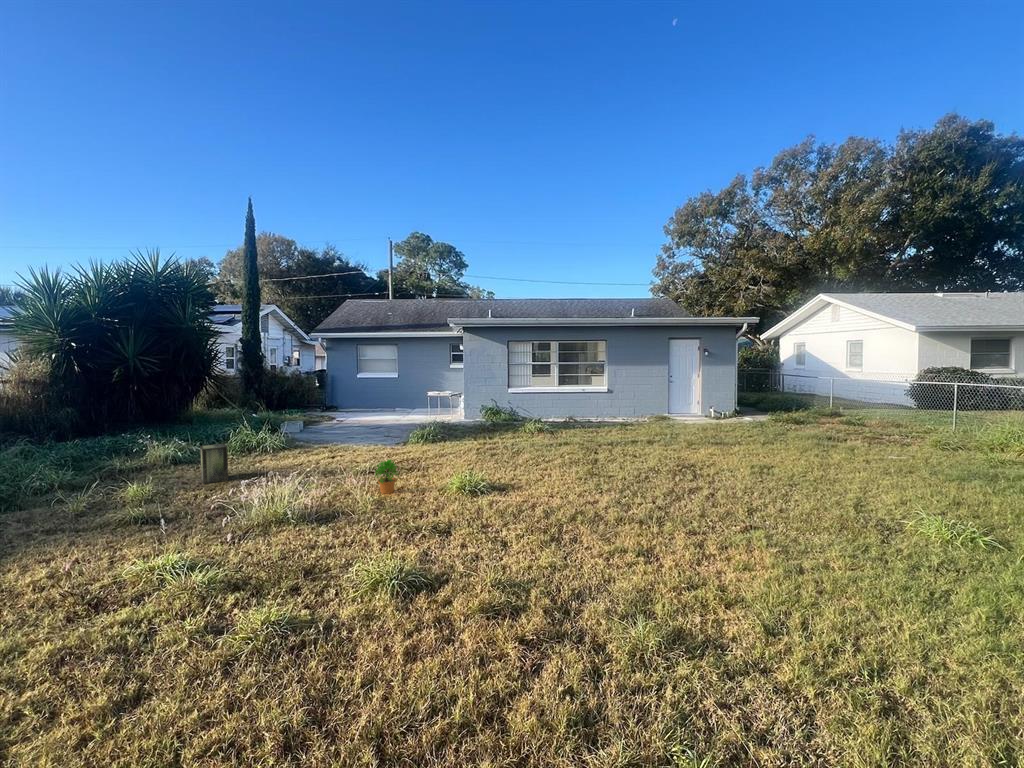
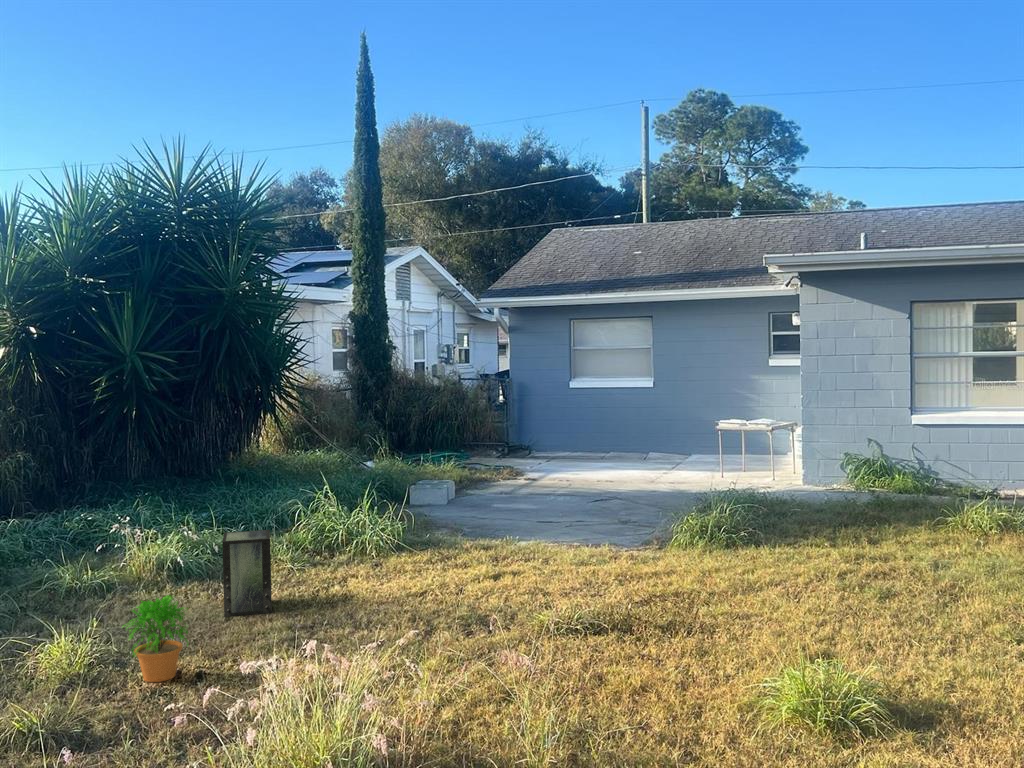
potted plant: present [375,459,398,494] -> present [127,595,188,682]

